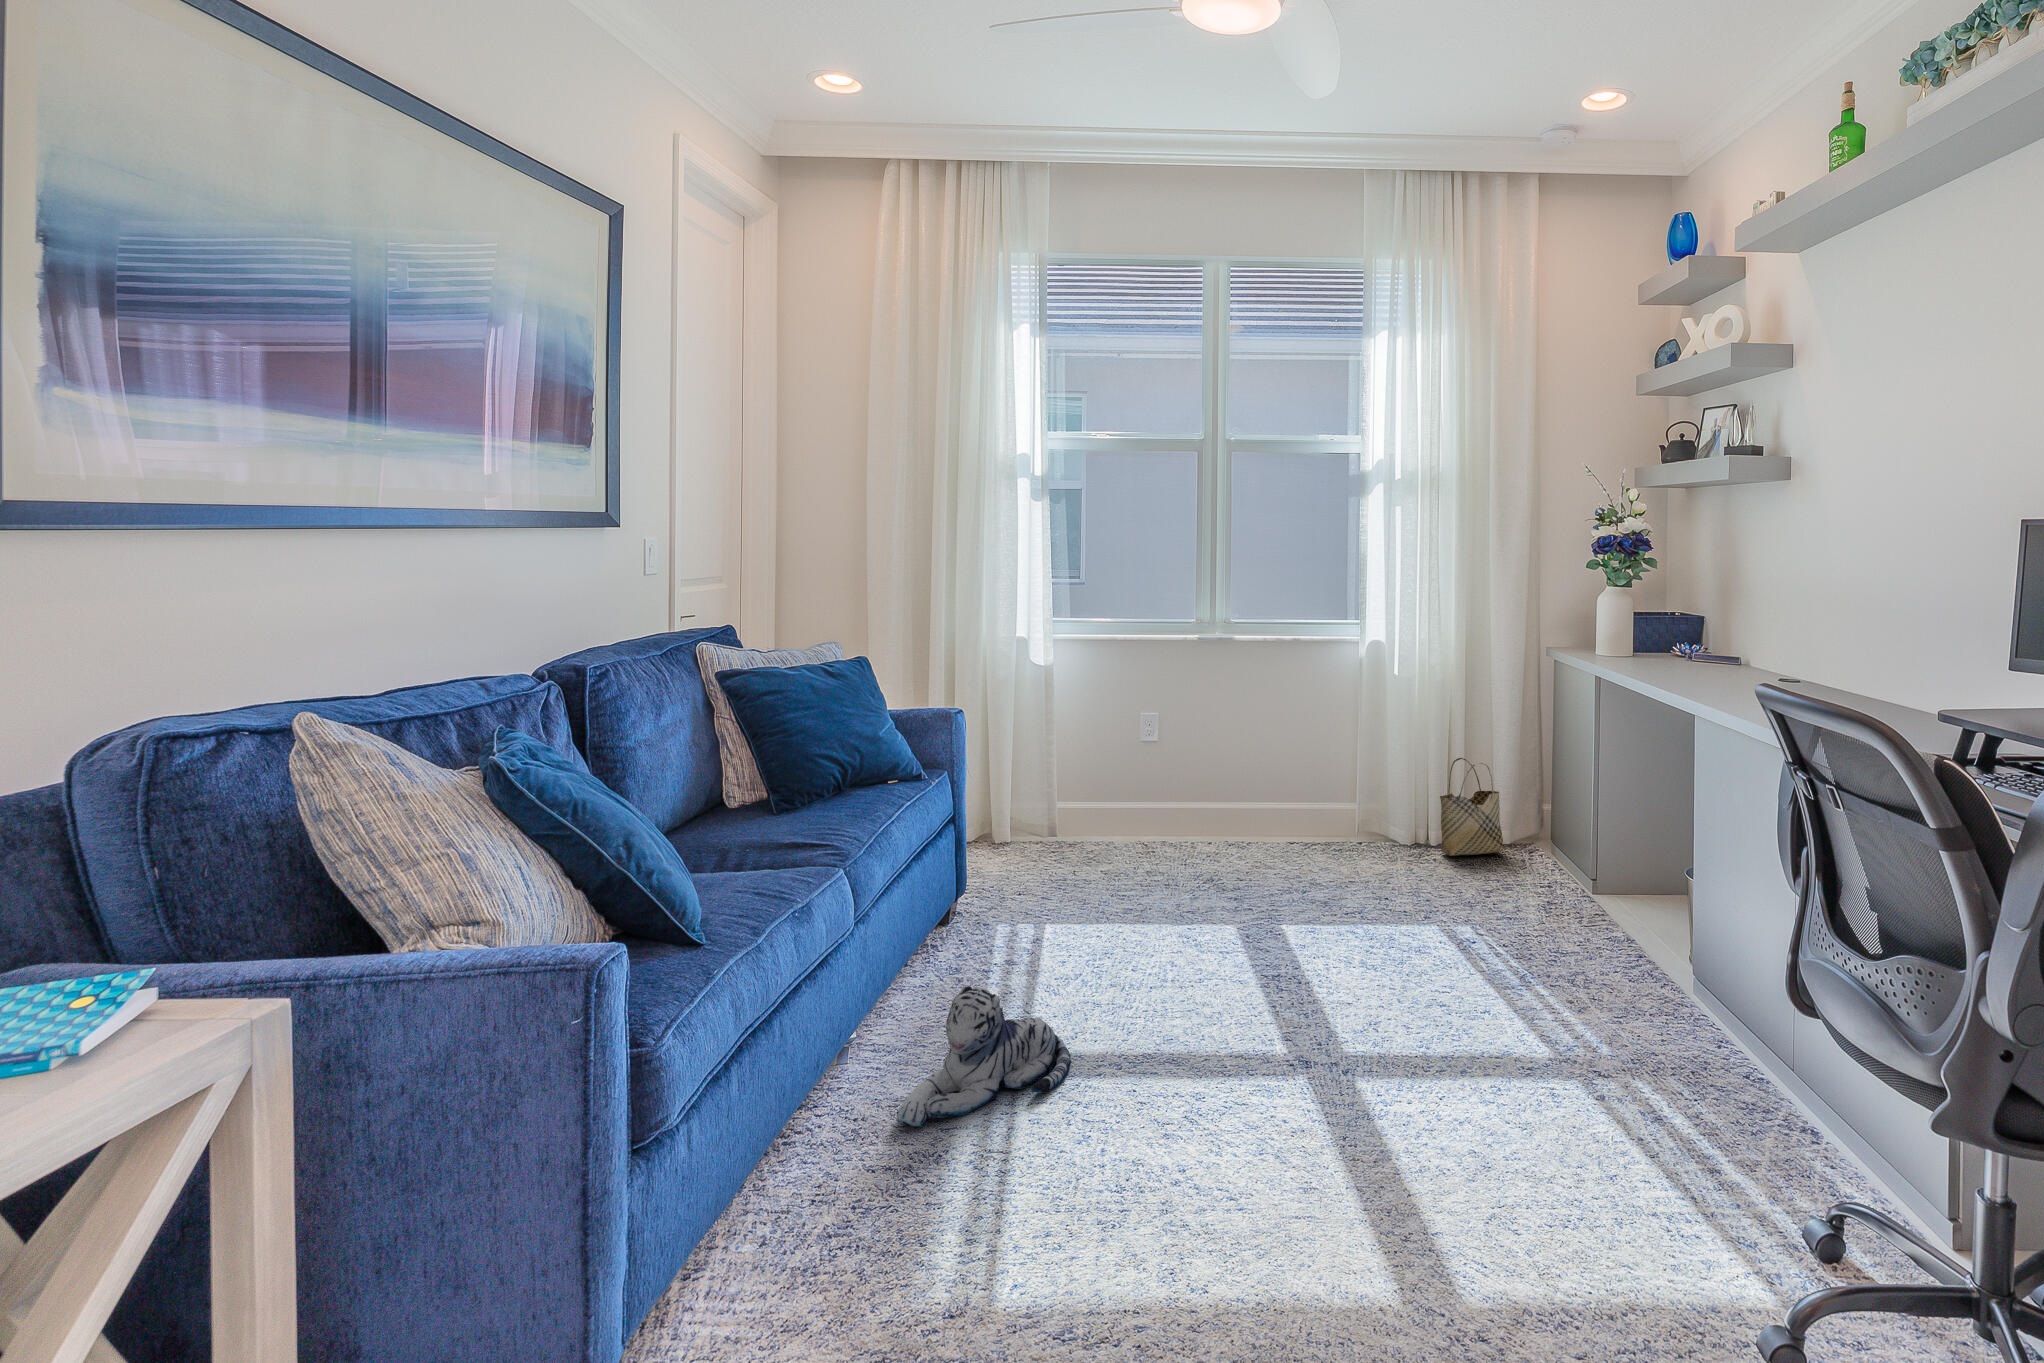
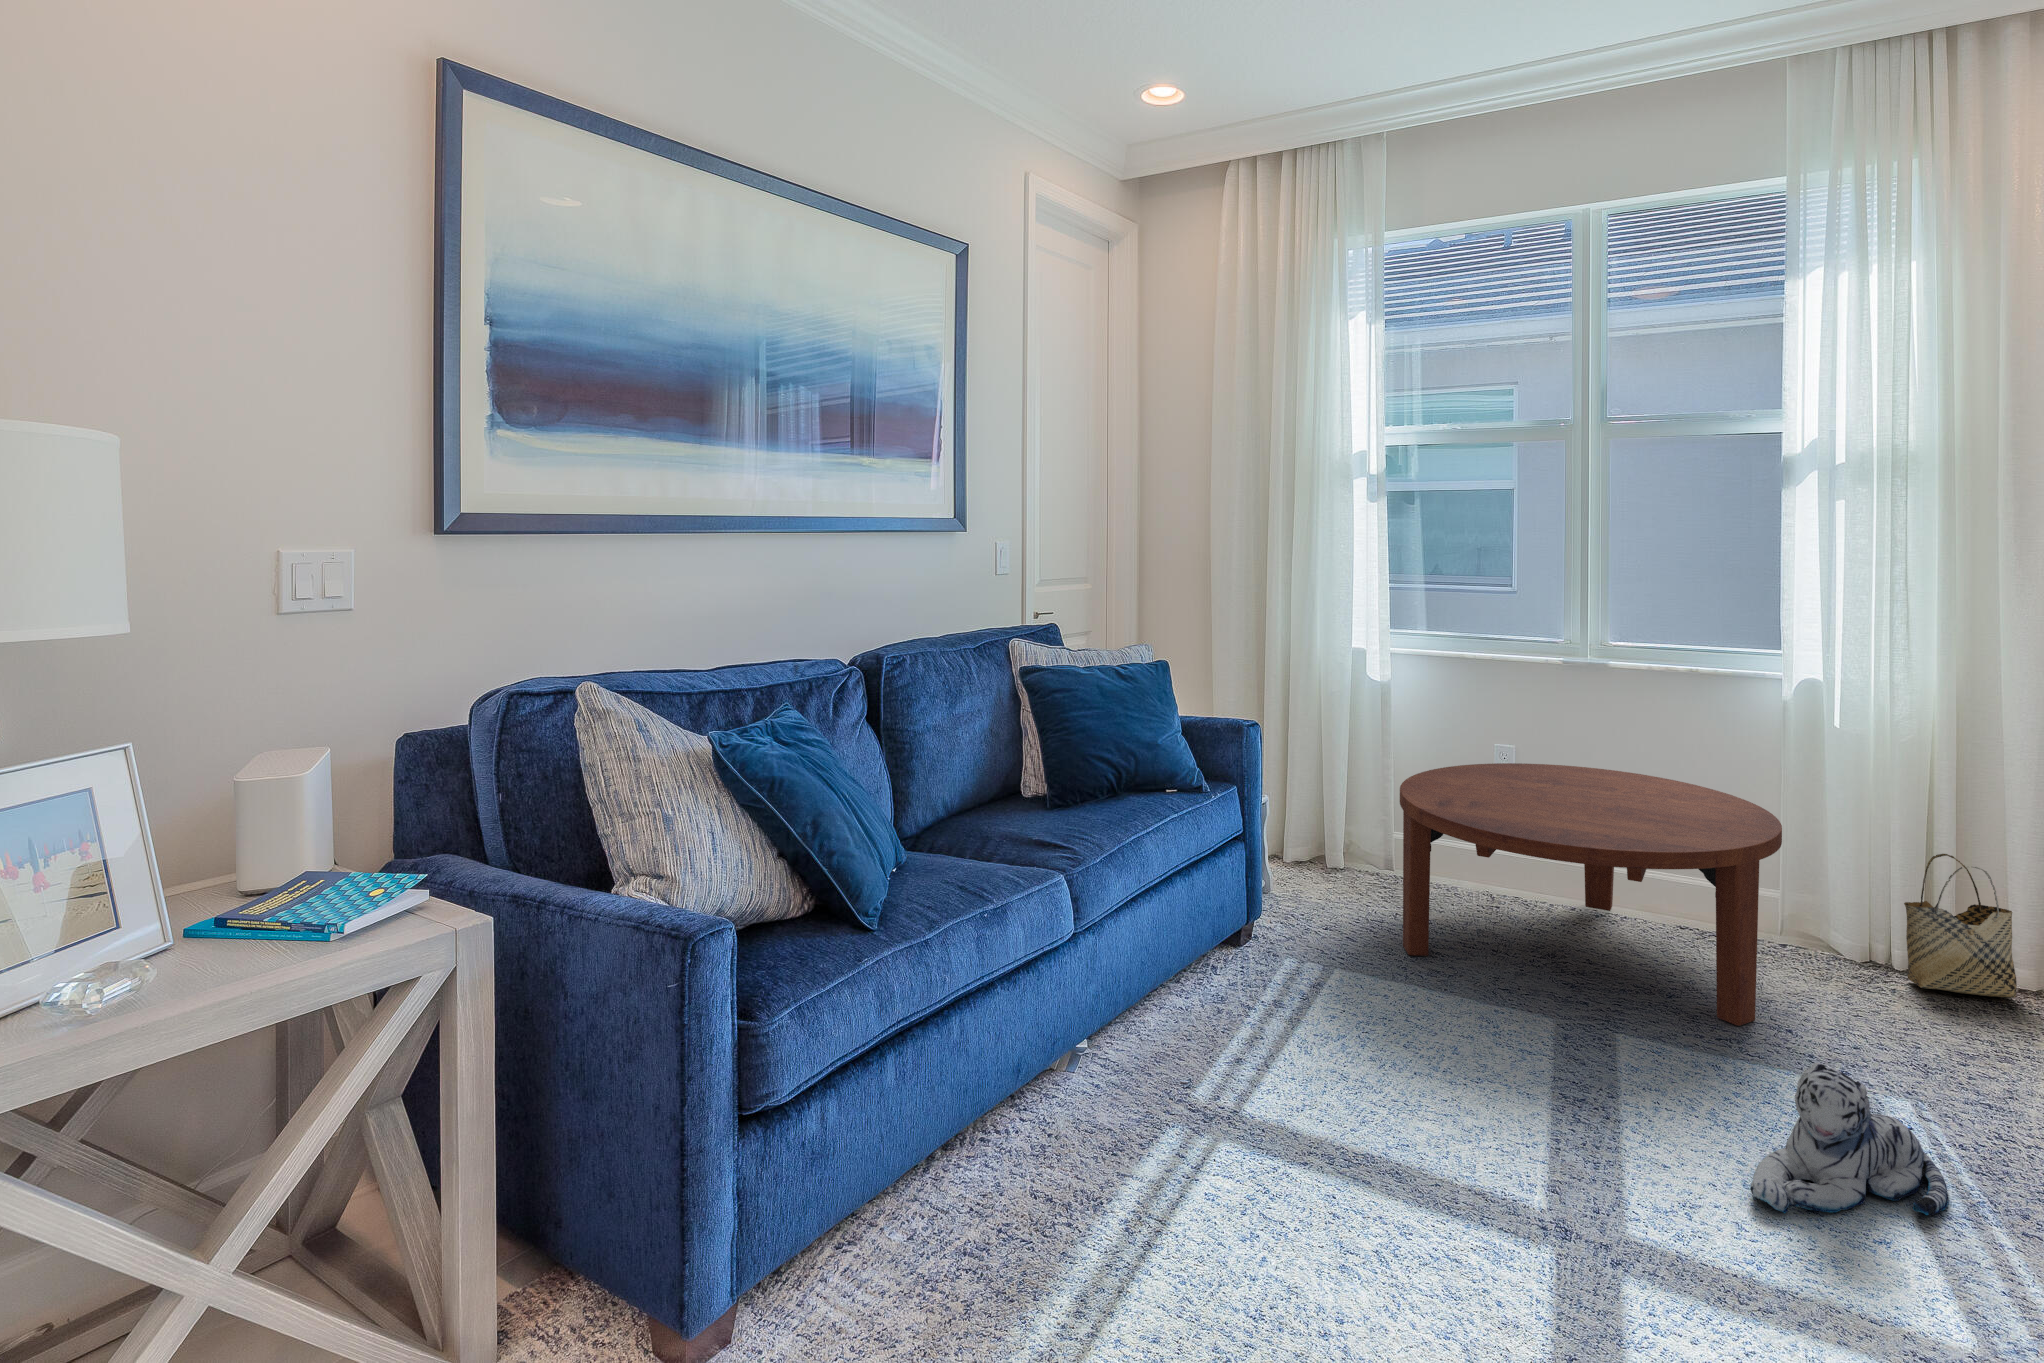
coffee table: none [1081,725,1374,904] -> present [1400,763,1782,1026]
plush toy: present [896,985,1071,1127] -> present [1750,1063,1949,1215]

